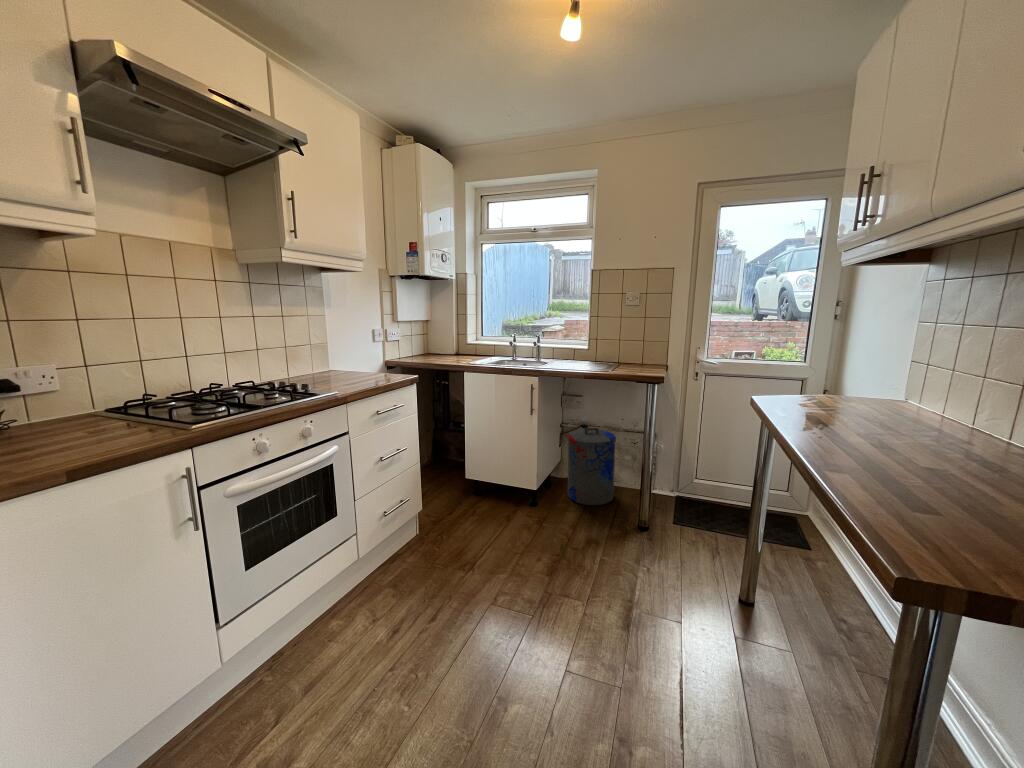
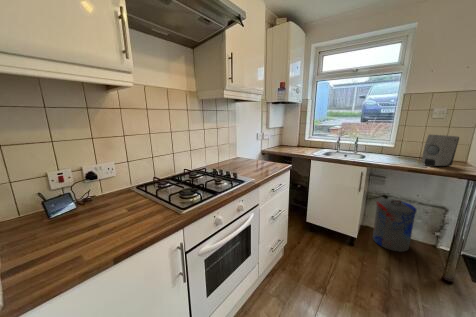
soap dispenser: none [609,325,647,371] -> present [422,135,459,167]

